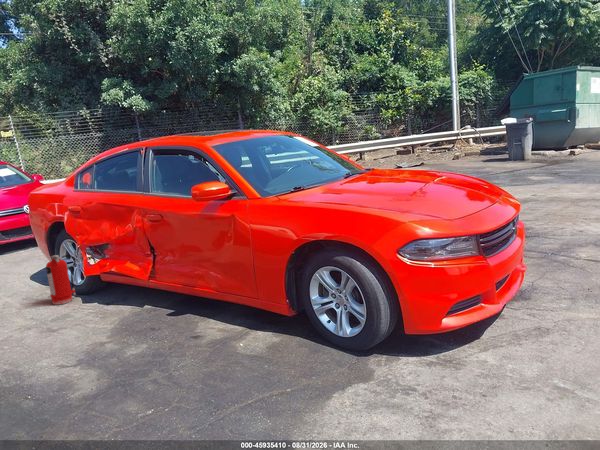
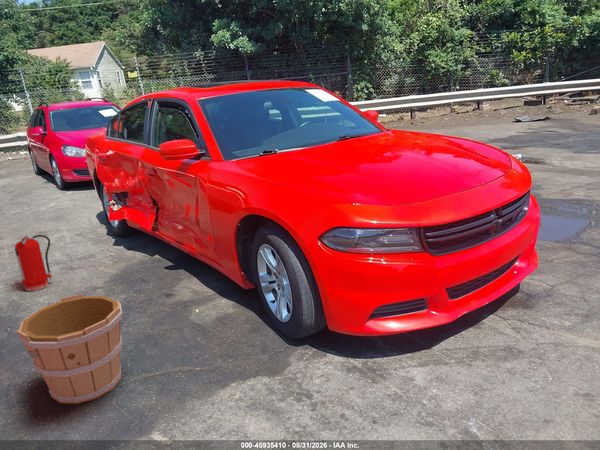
wooden bucket: none [135,276,208,351] -> present [17,294,122,404]

